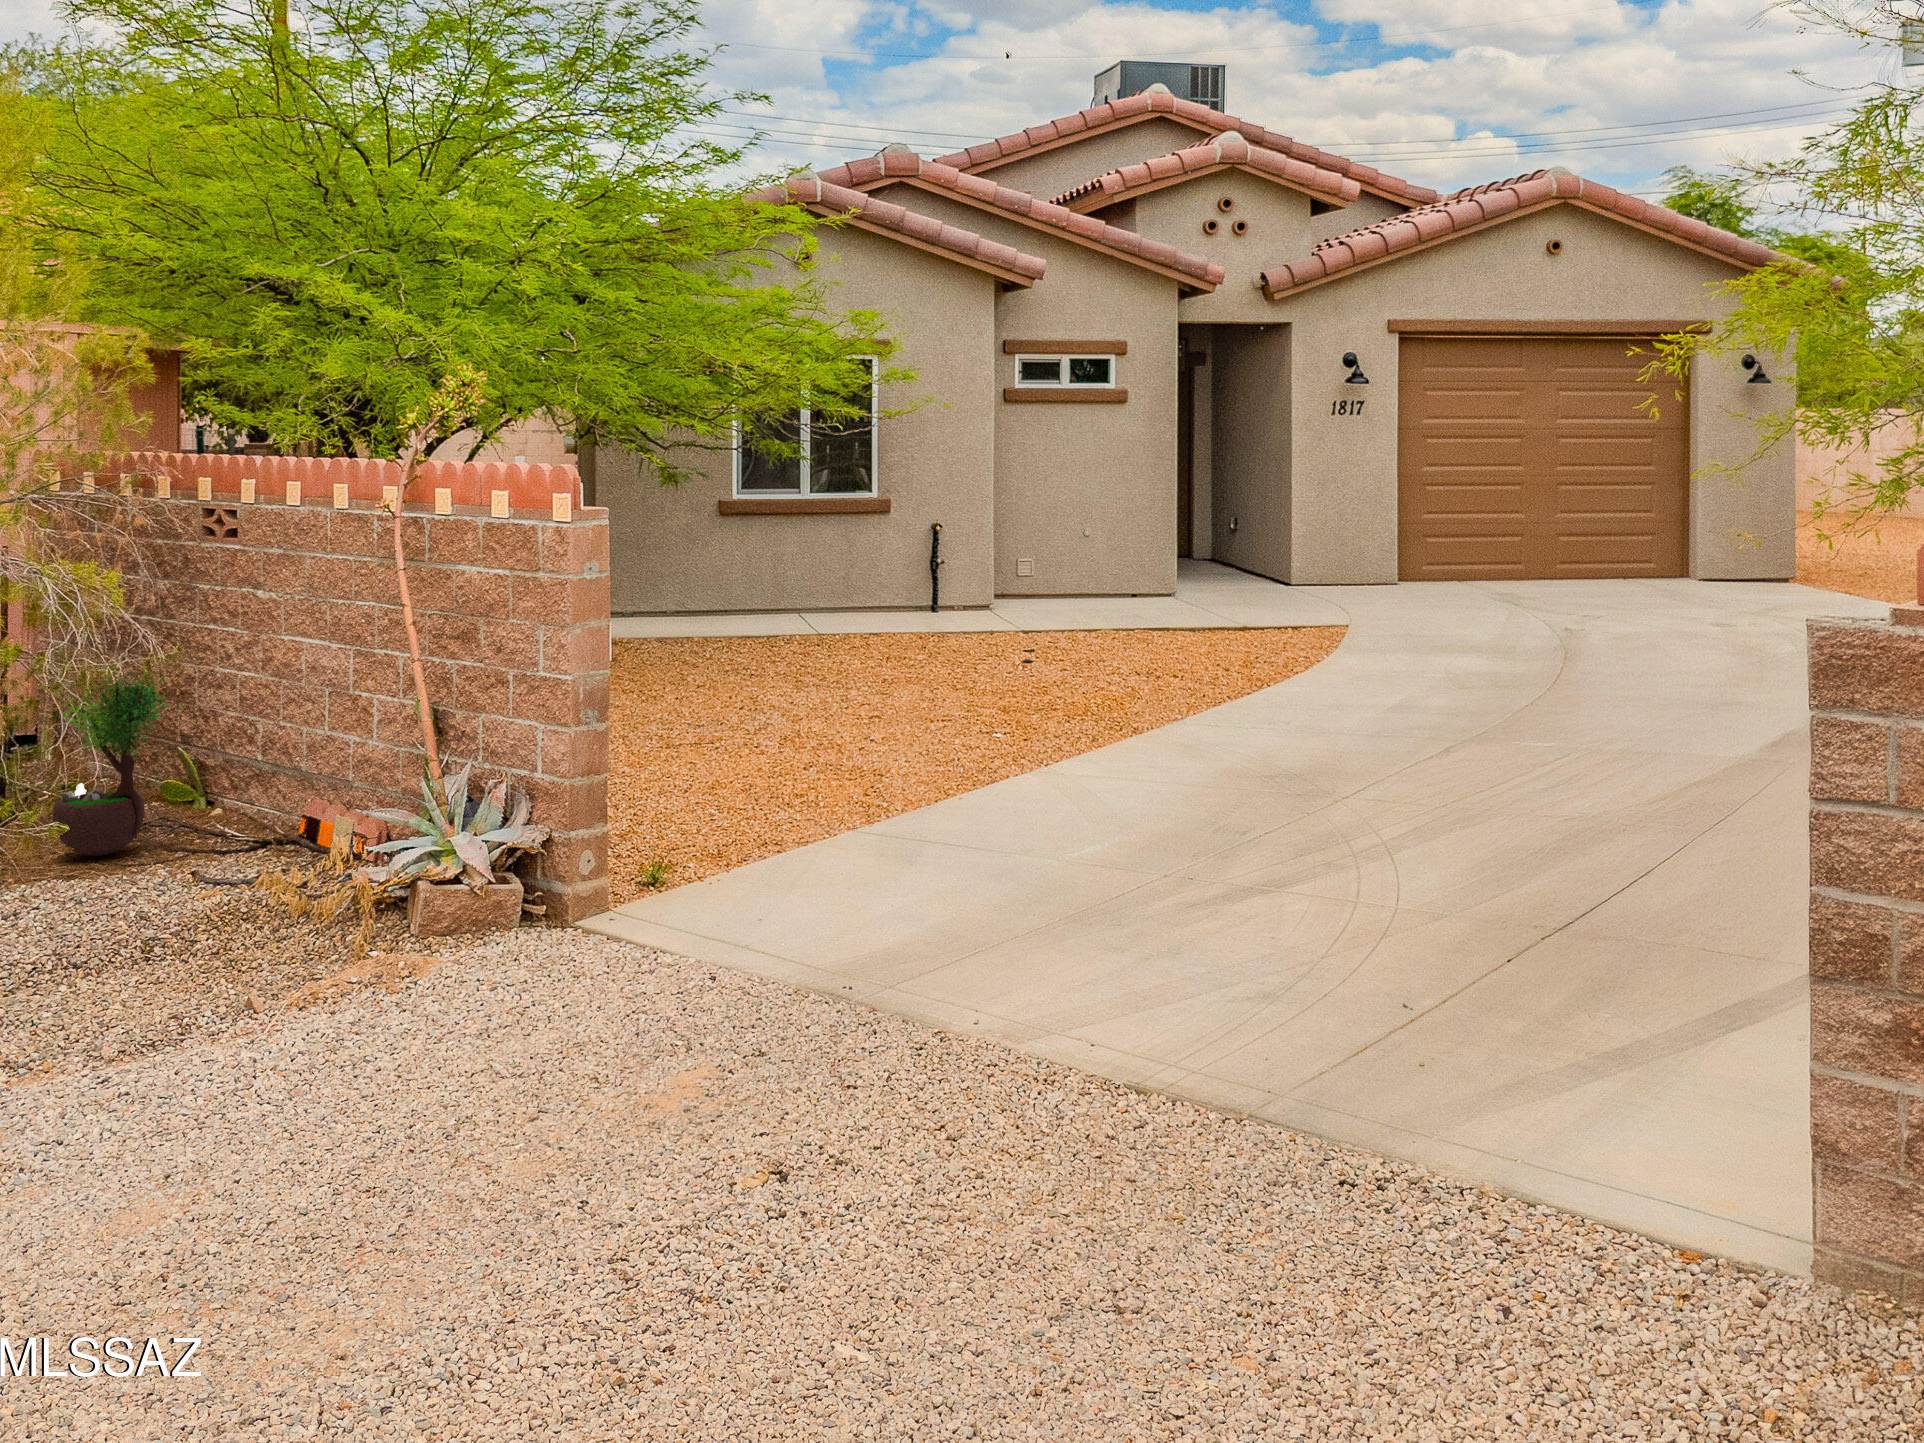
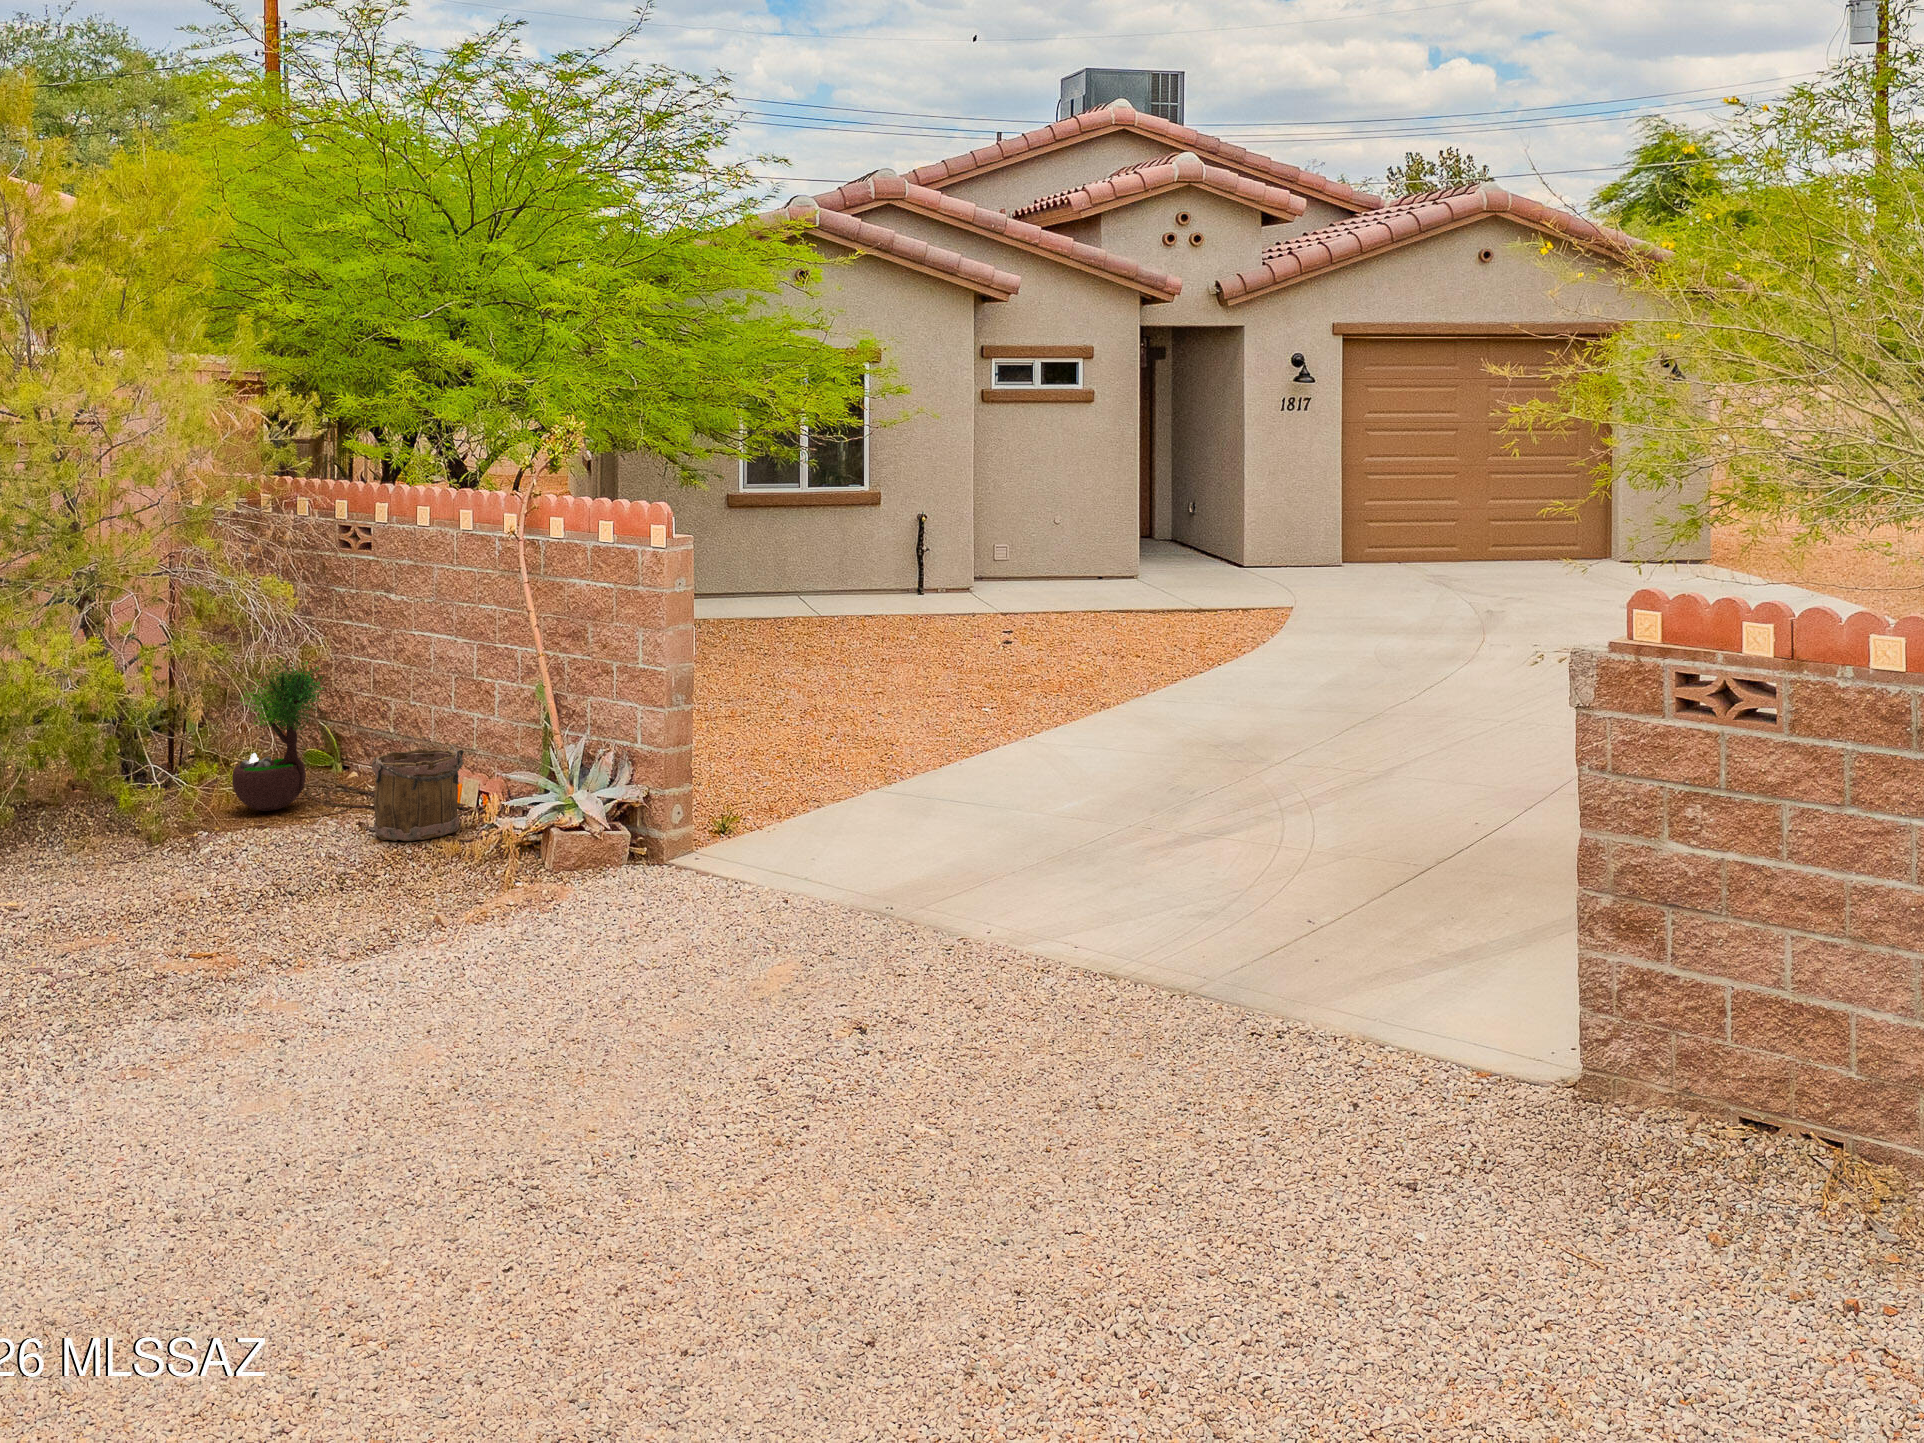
bucket: none [212,776,330,895] -> present [372,746,464,841]

